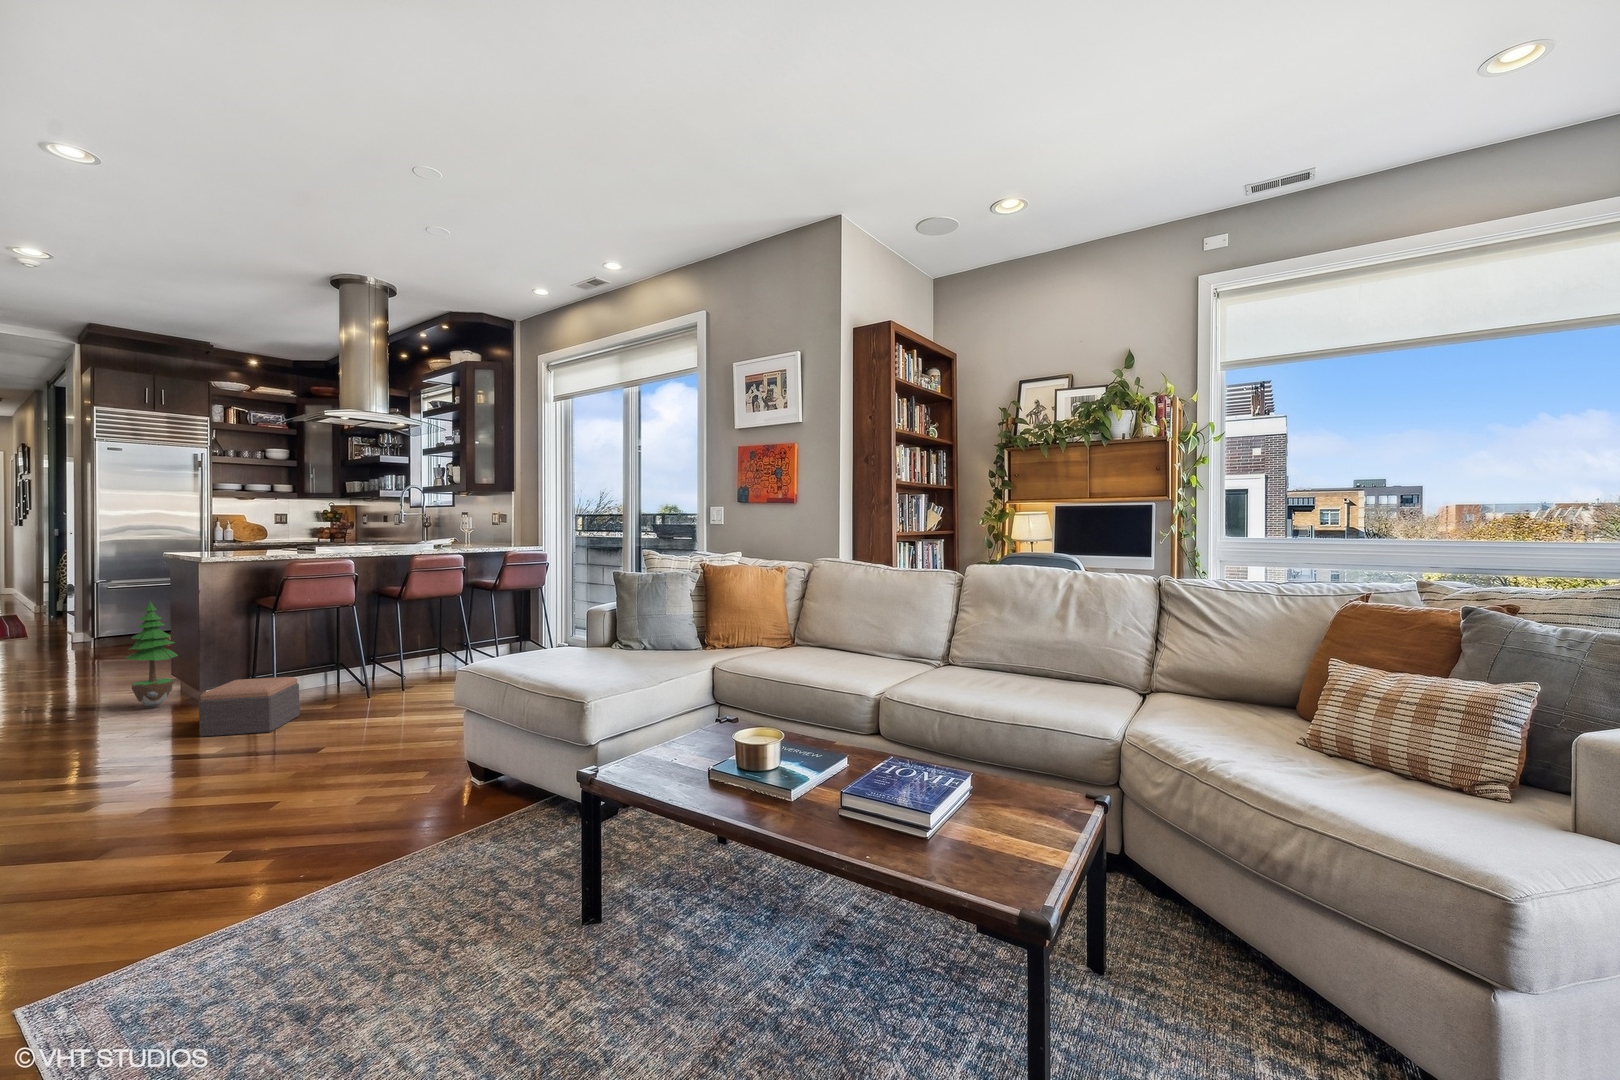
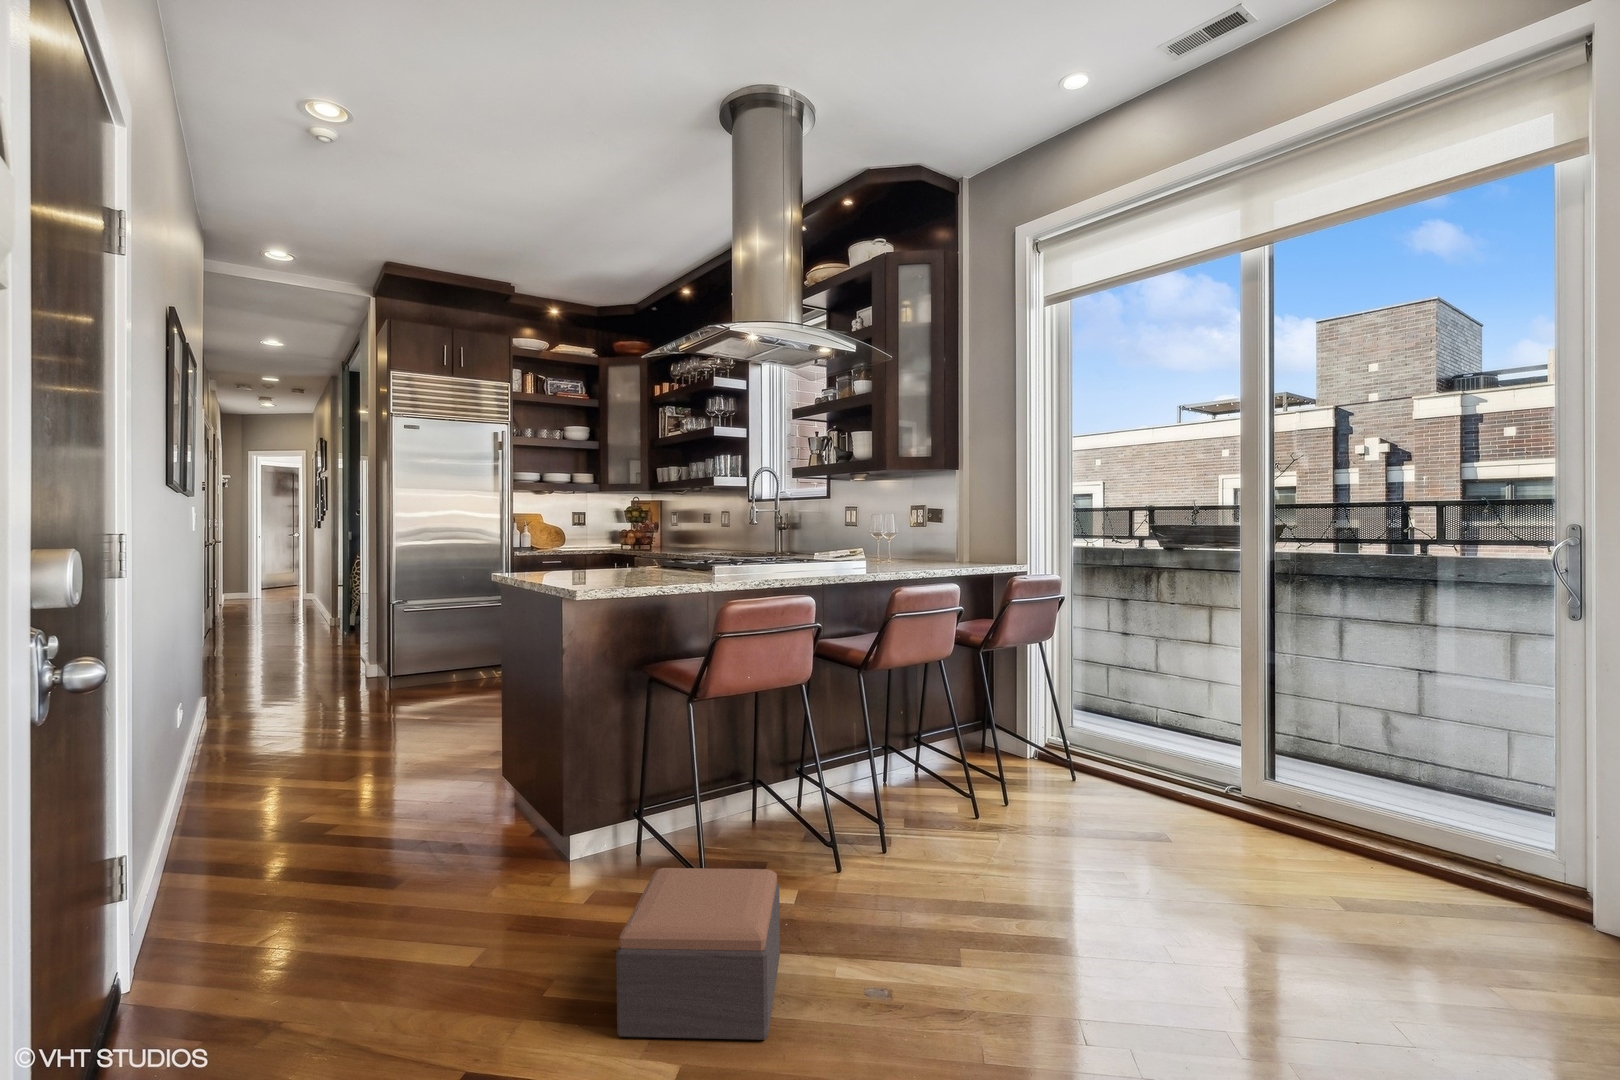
potted tree: present [126,601,178,707] -> none [451,669,530,874]

